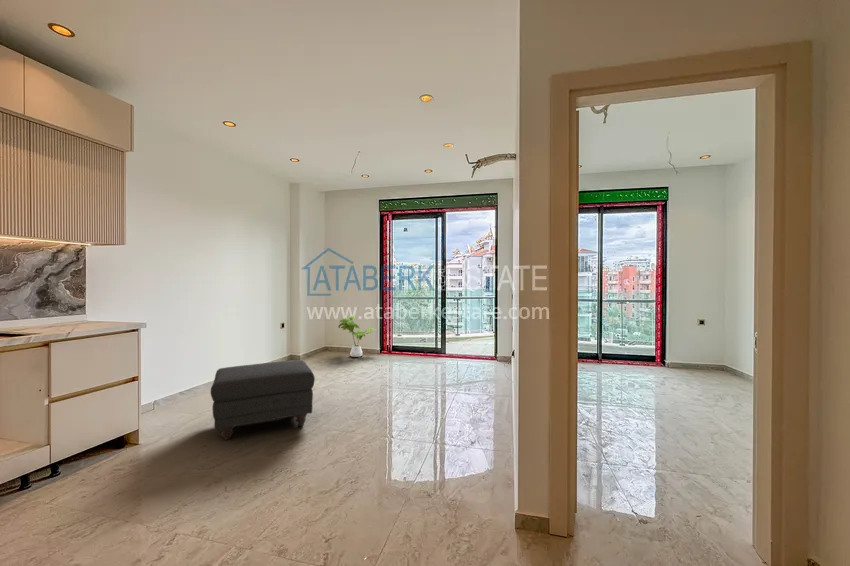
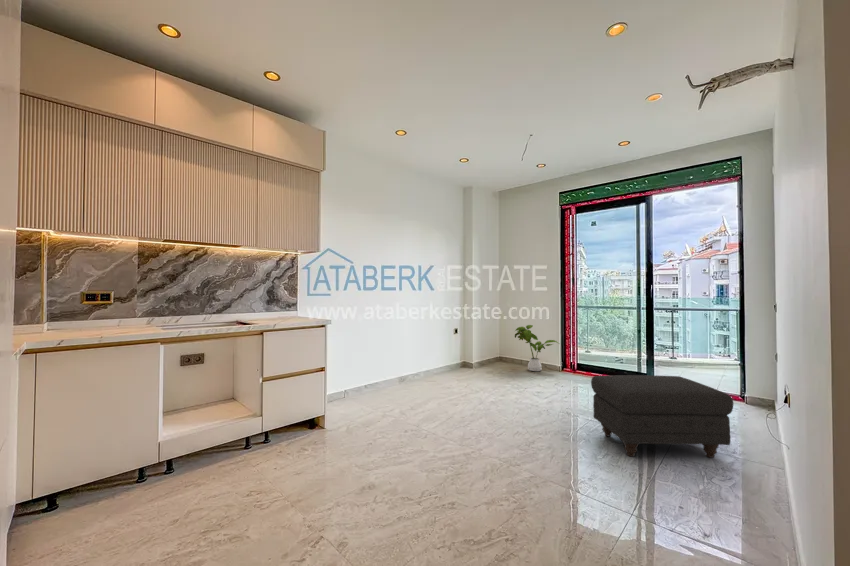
ottoman: present [211,360,315,439] -> present [591,375,733,458]

